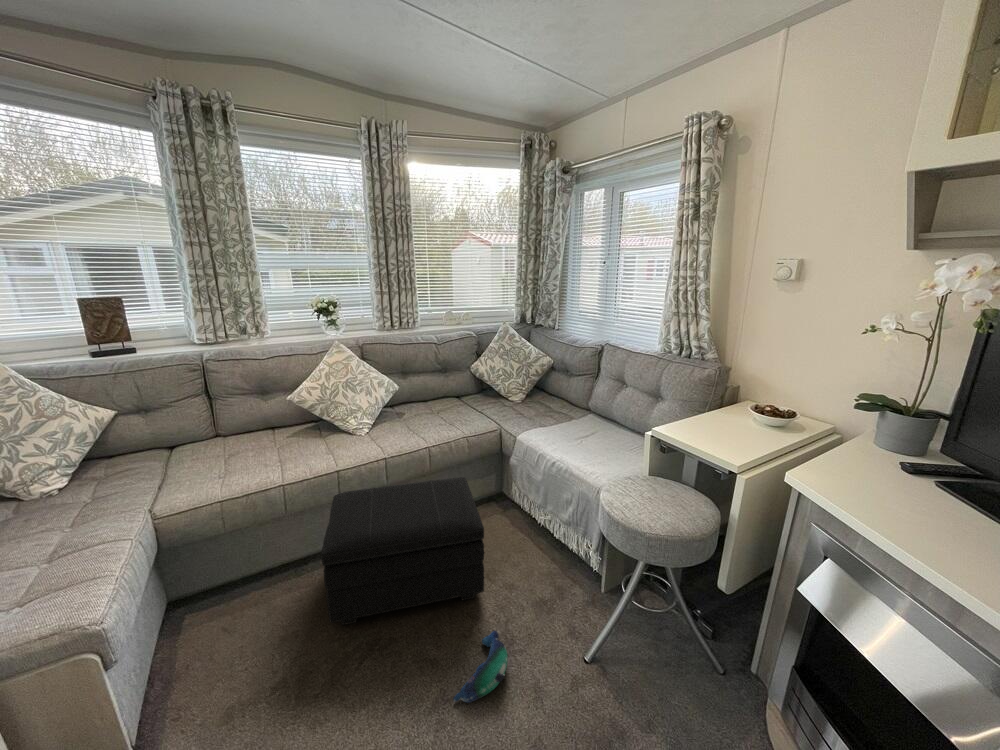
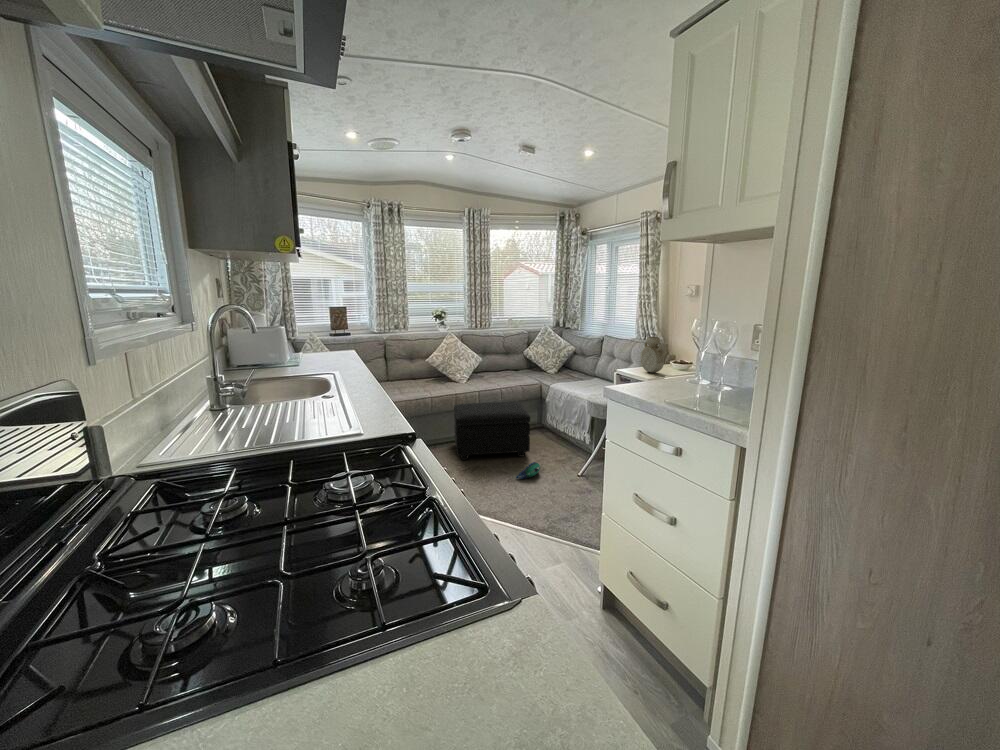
vase: none [700,363,759,436] -> present [640,337,664,373]

